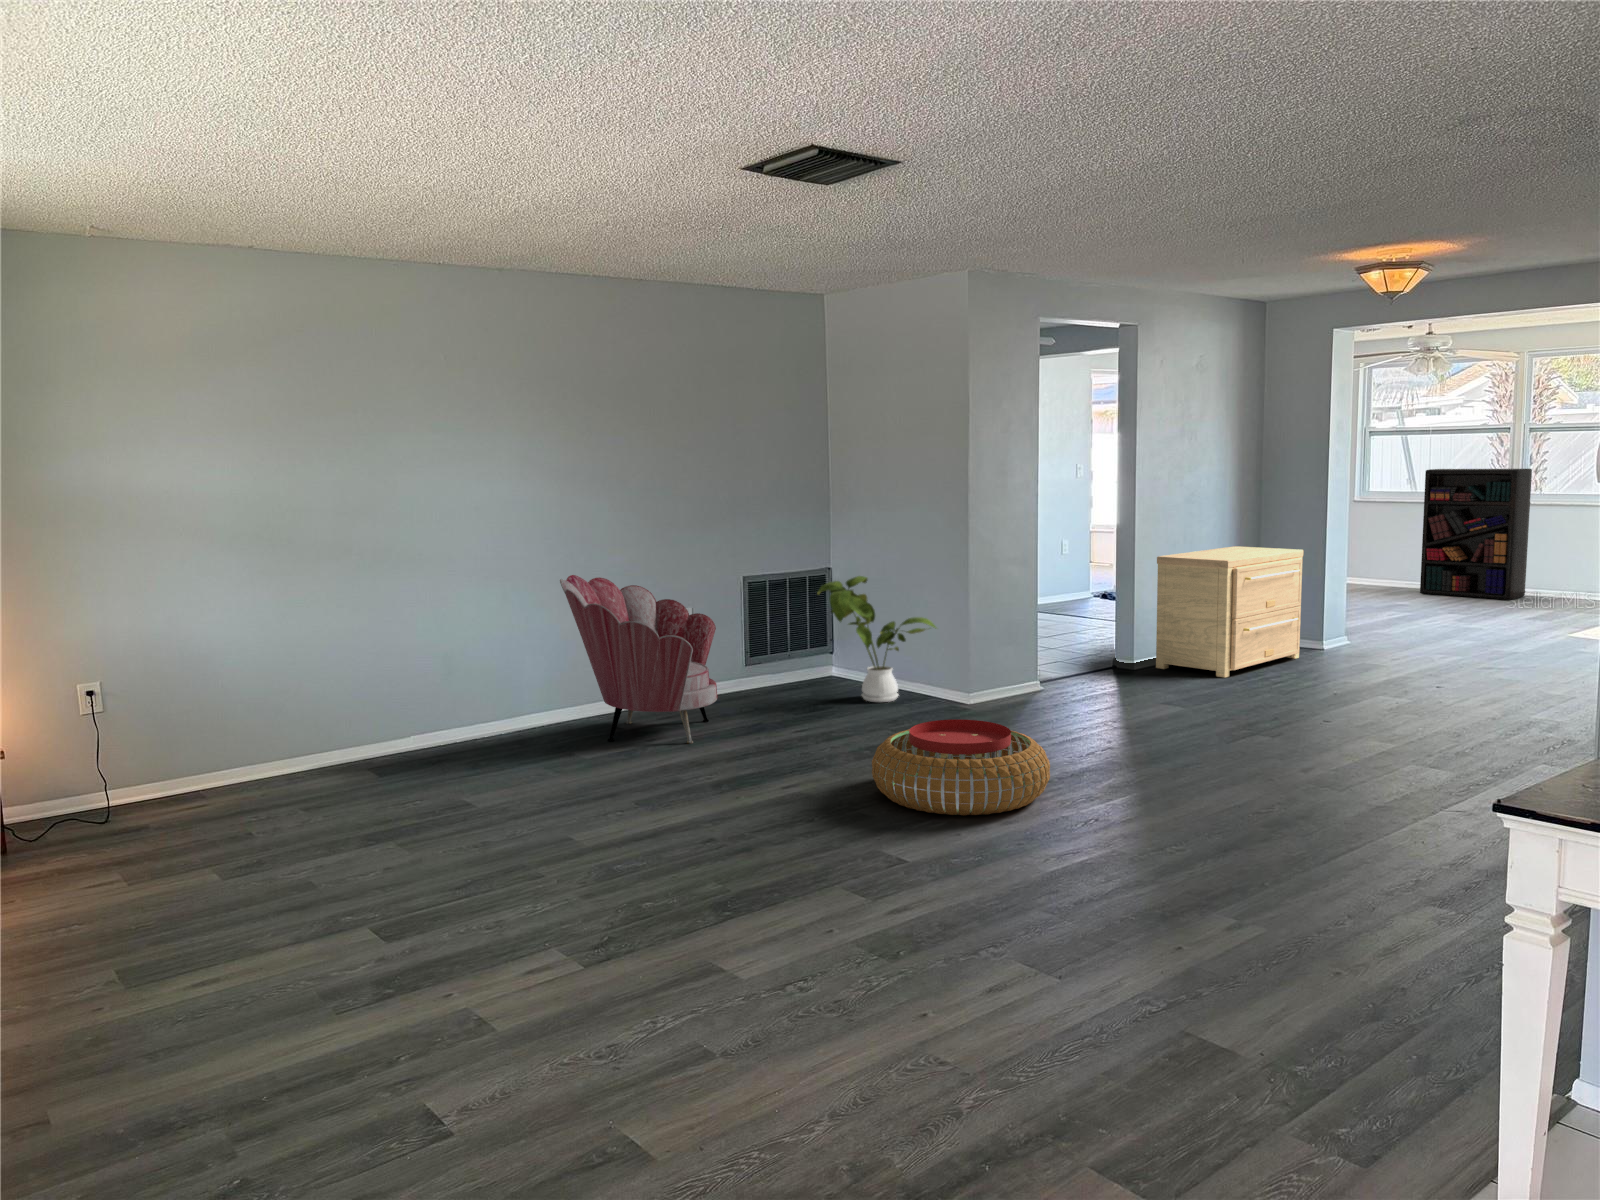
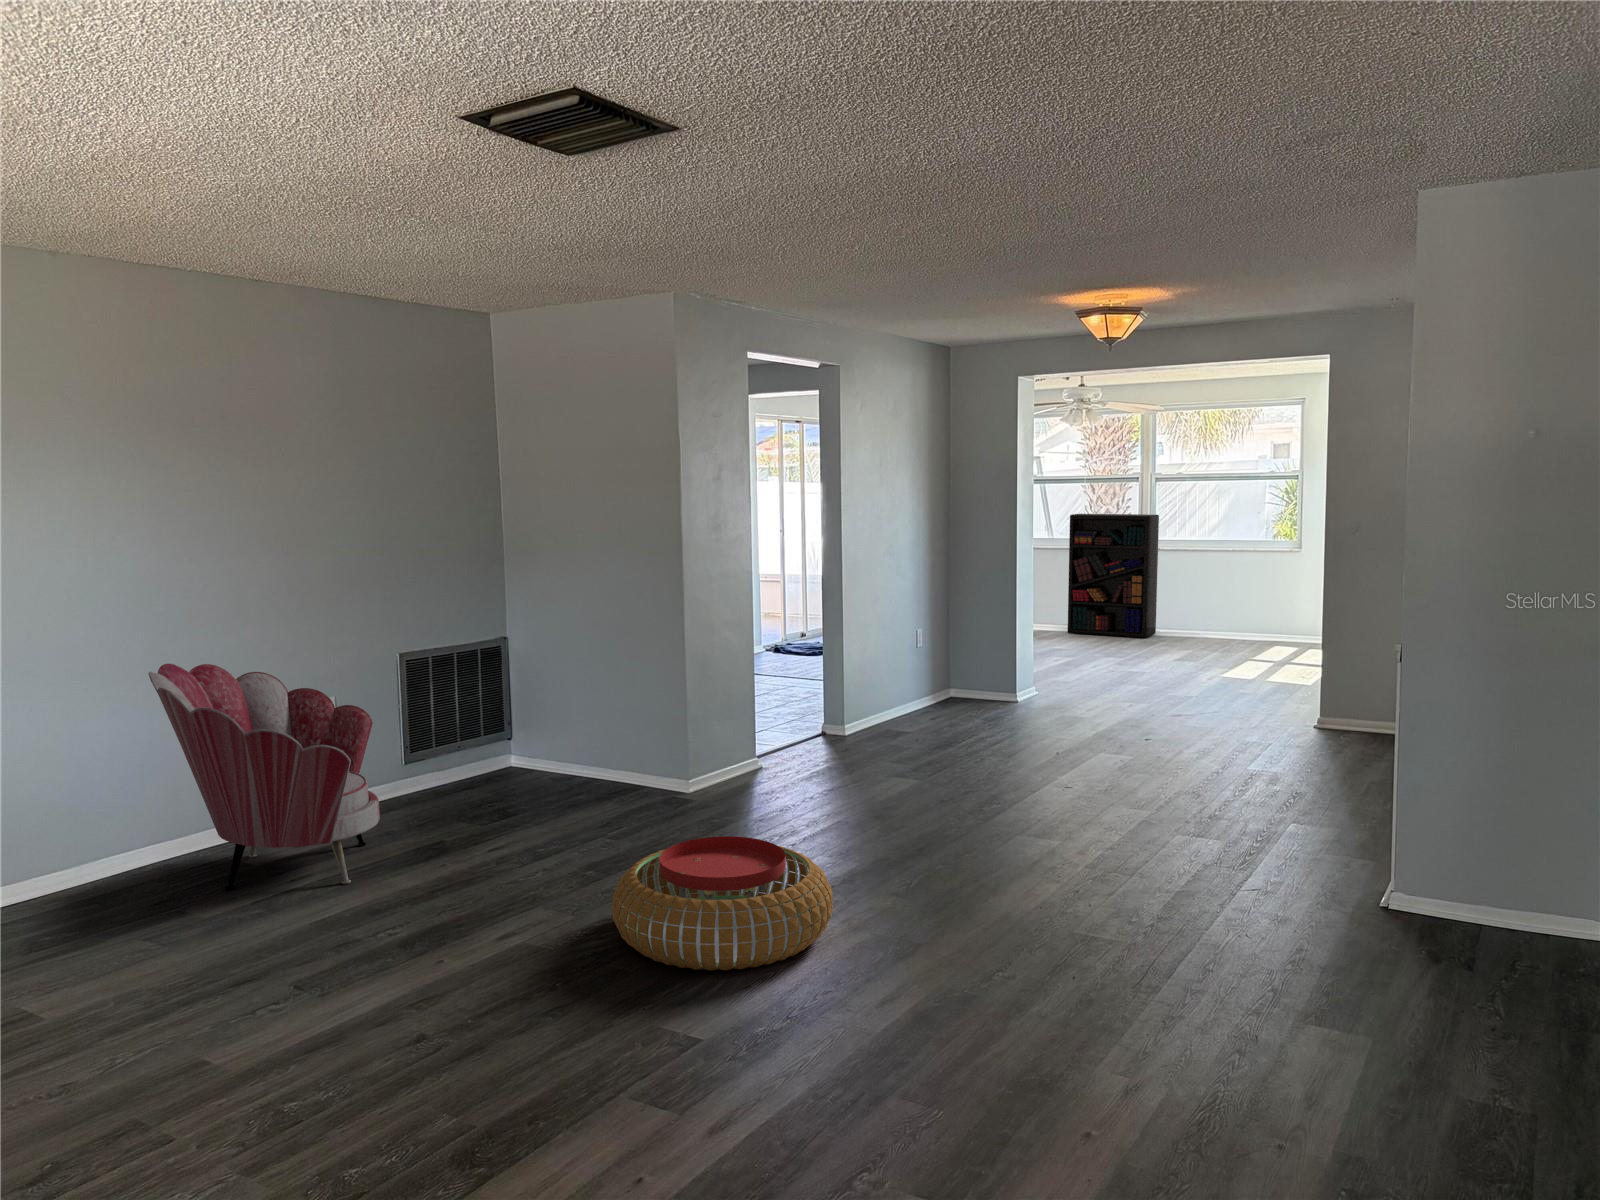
side table: present [1156,546,1303,678] -> none [867,598,1003,741]
house plant: present [818,576,936,702] -> none [501,648,652,799]

